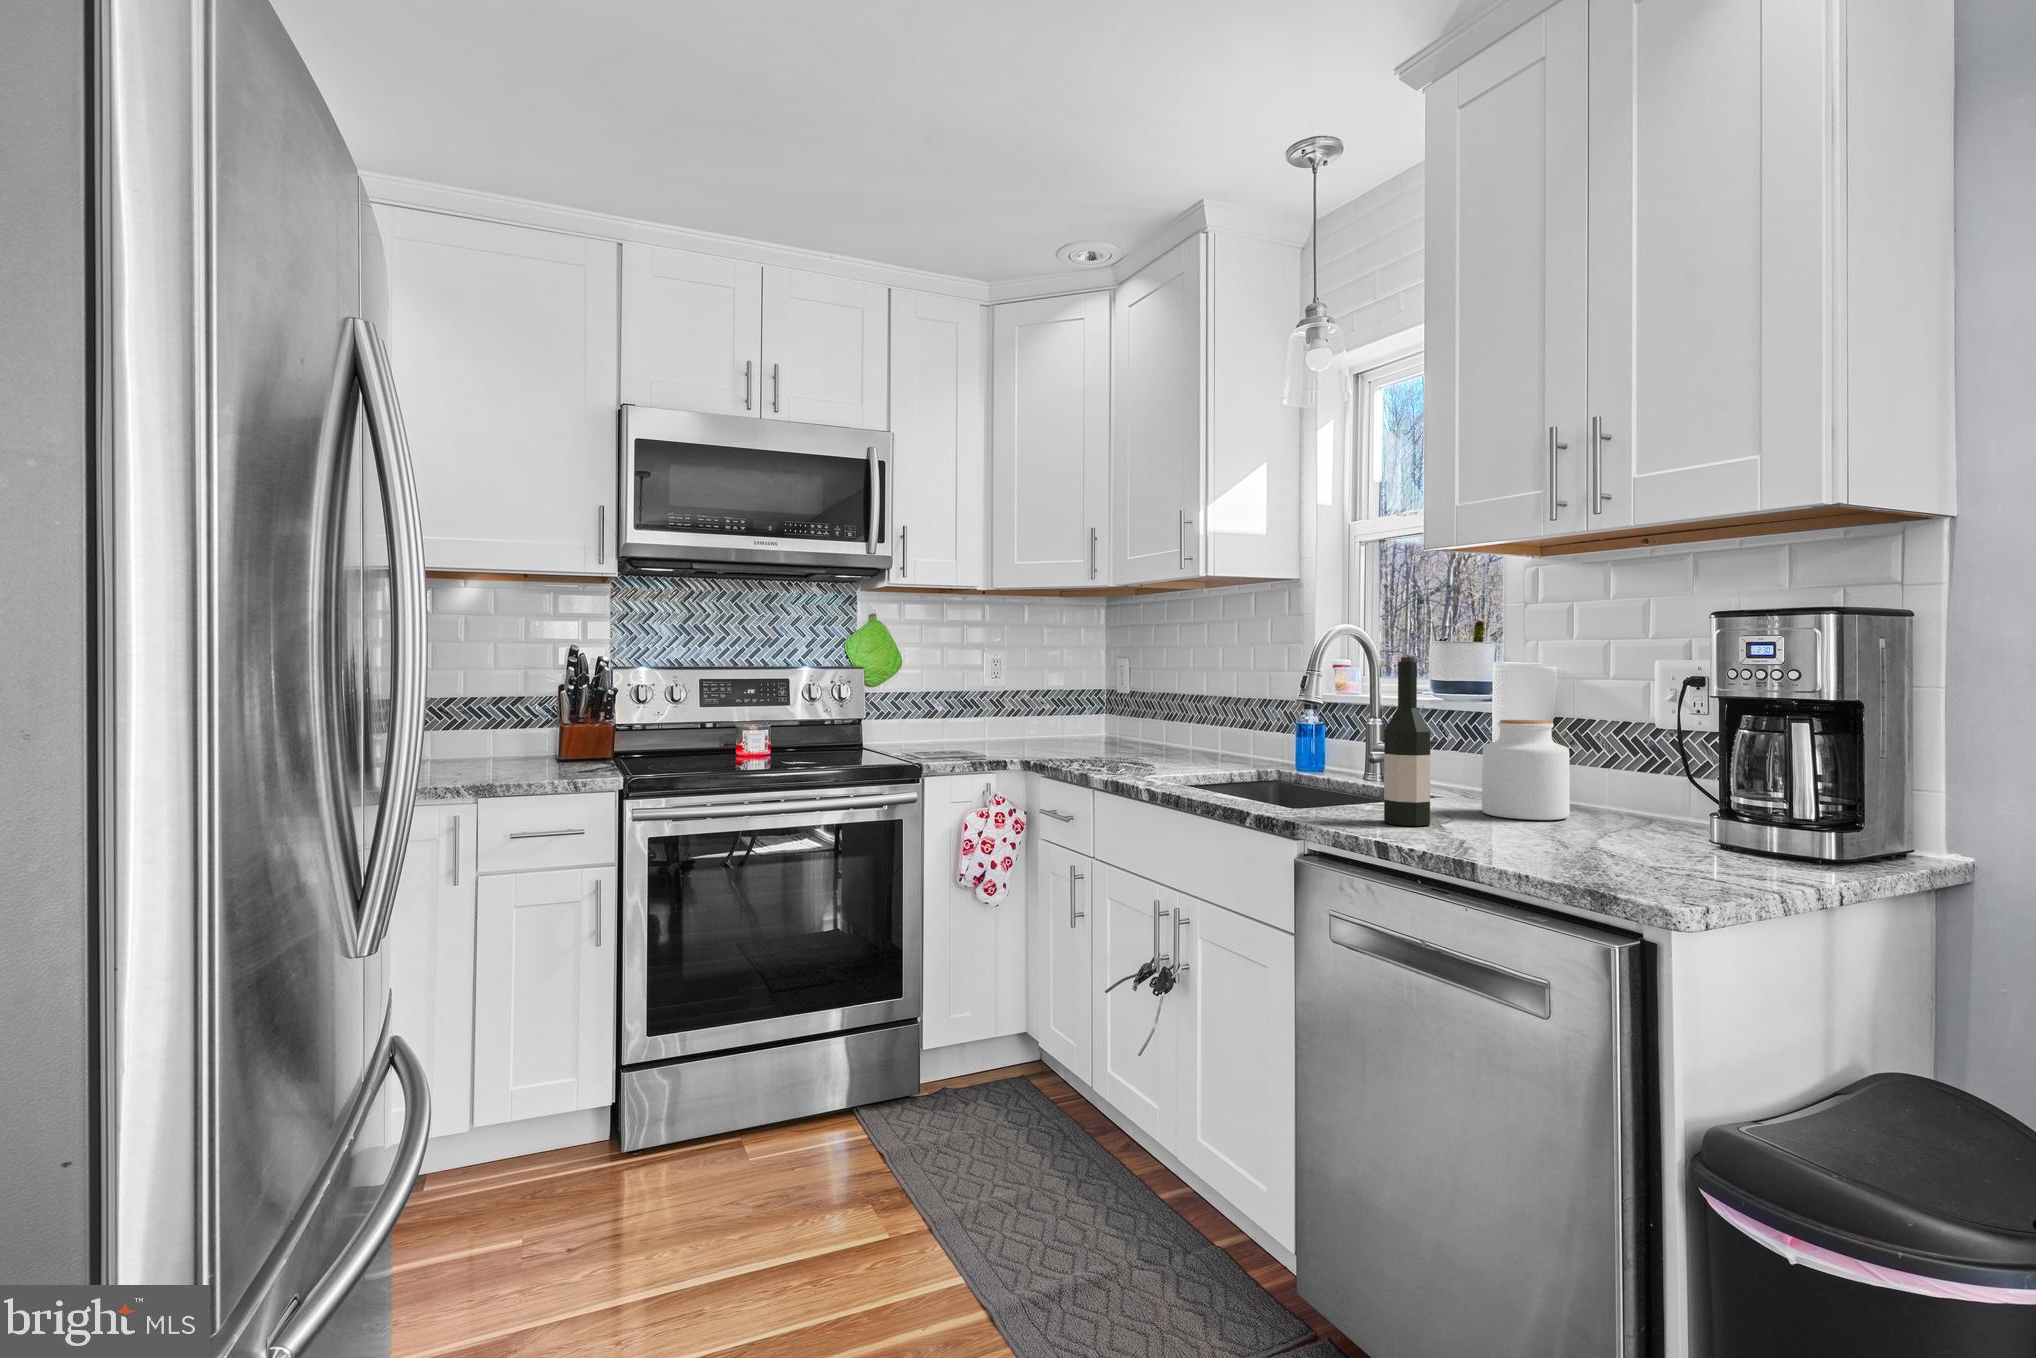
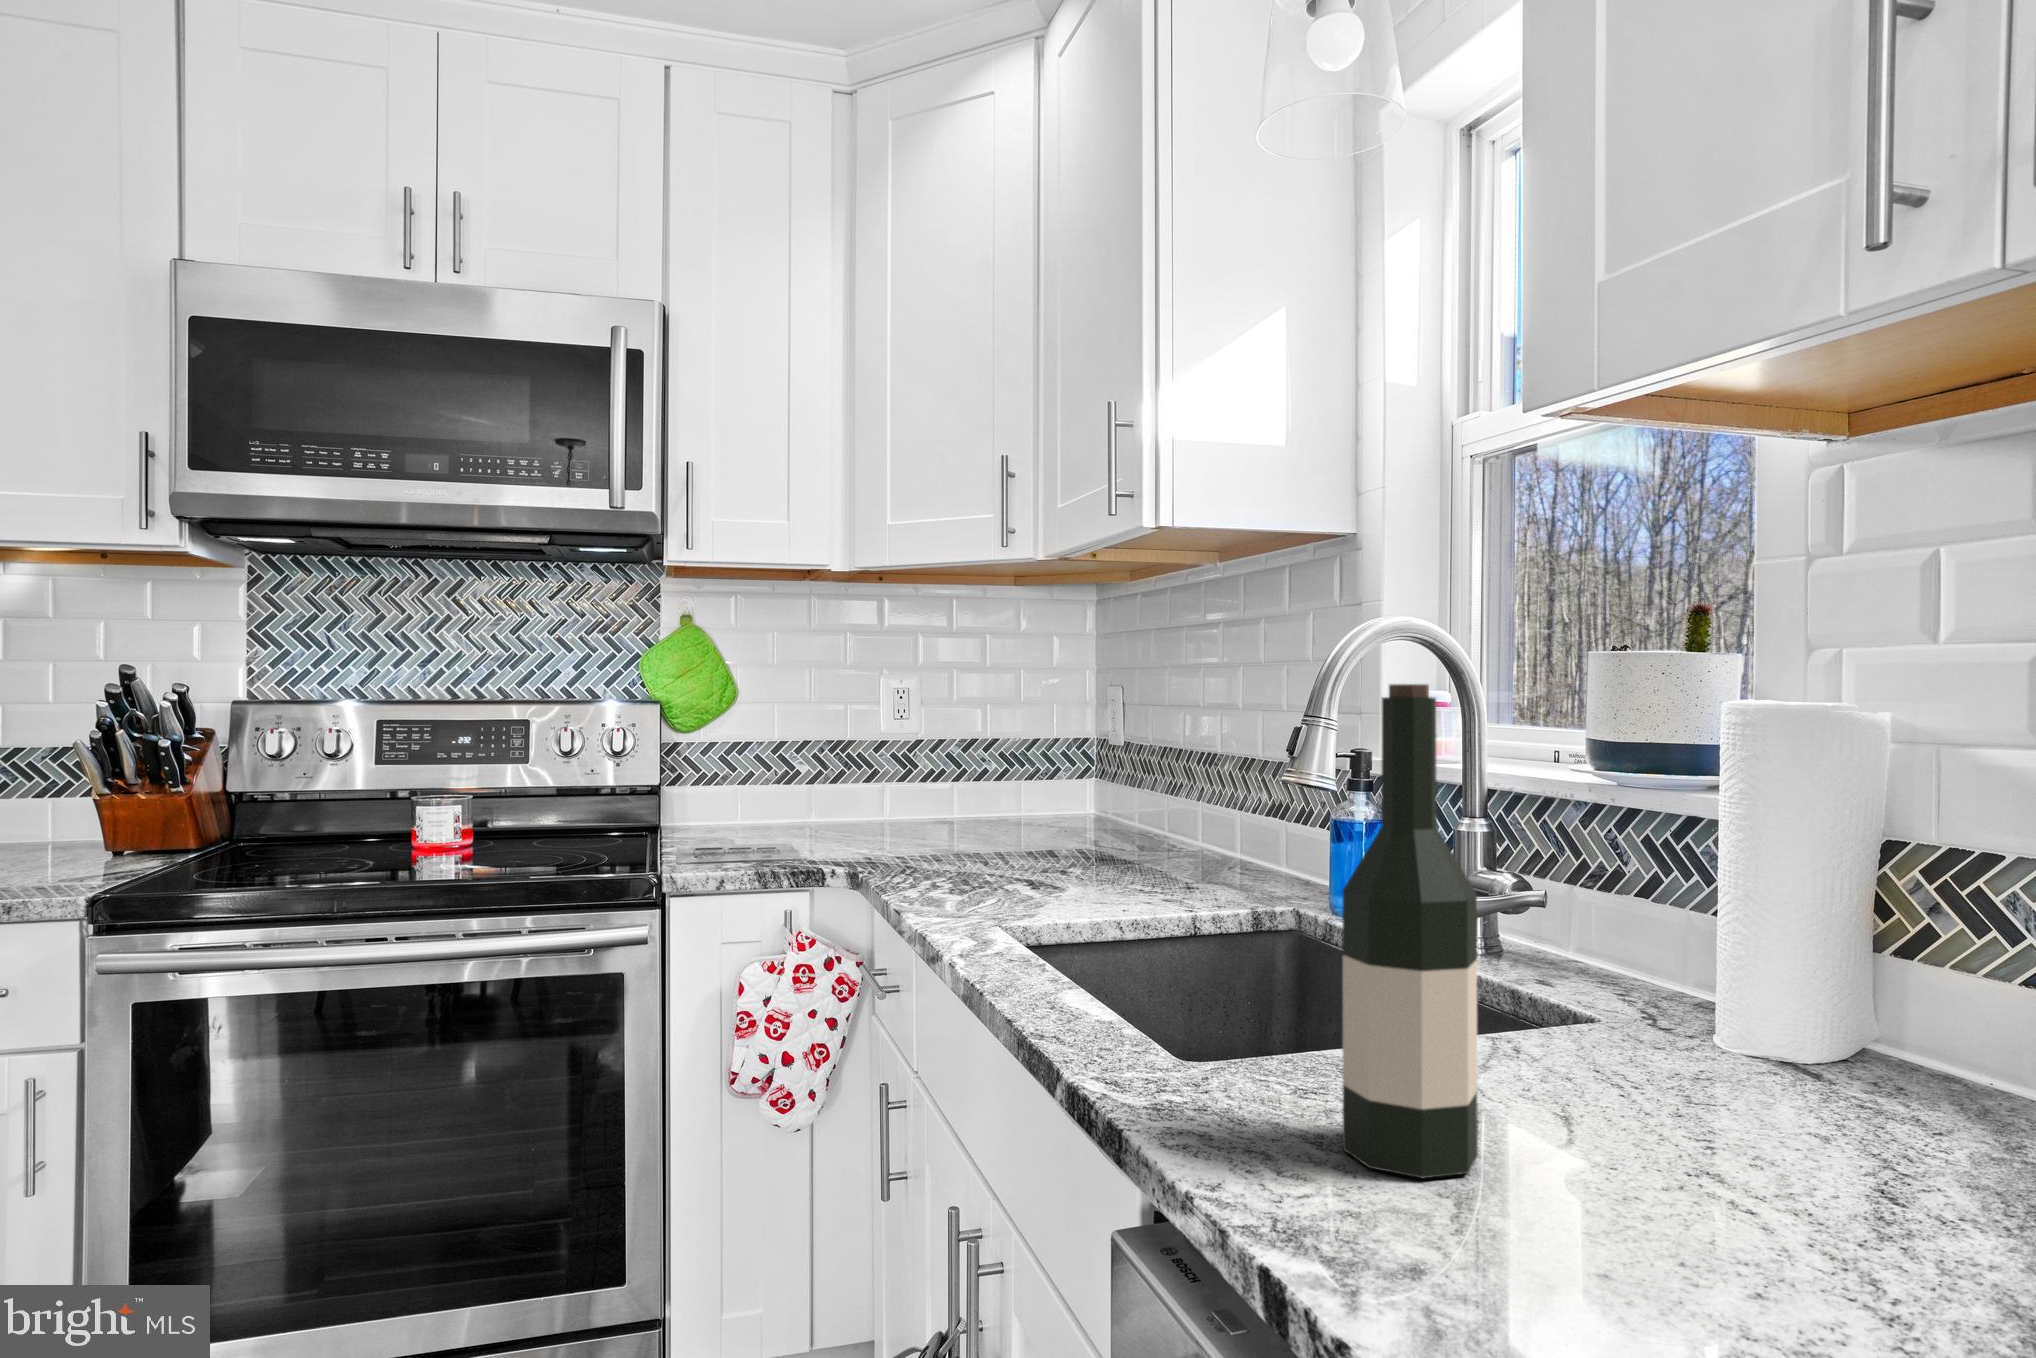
jar: present [1482,720,1570,820] -> none [1663,854,1920,1161]

